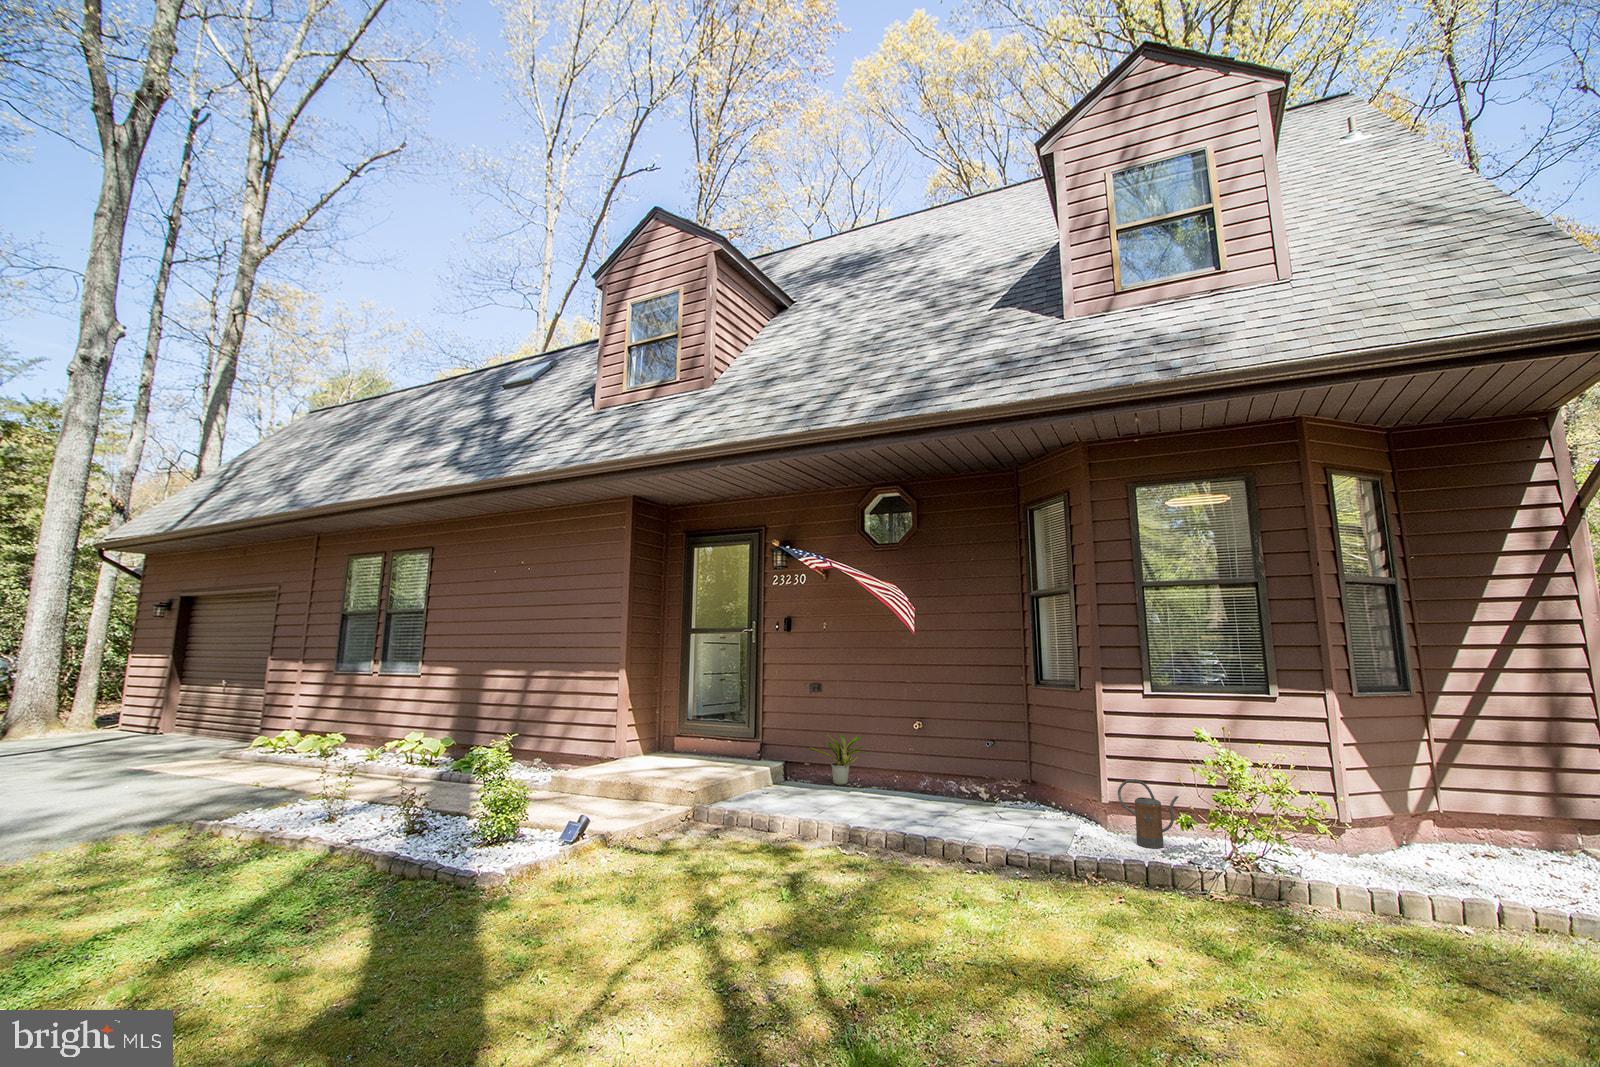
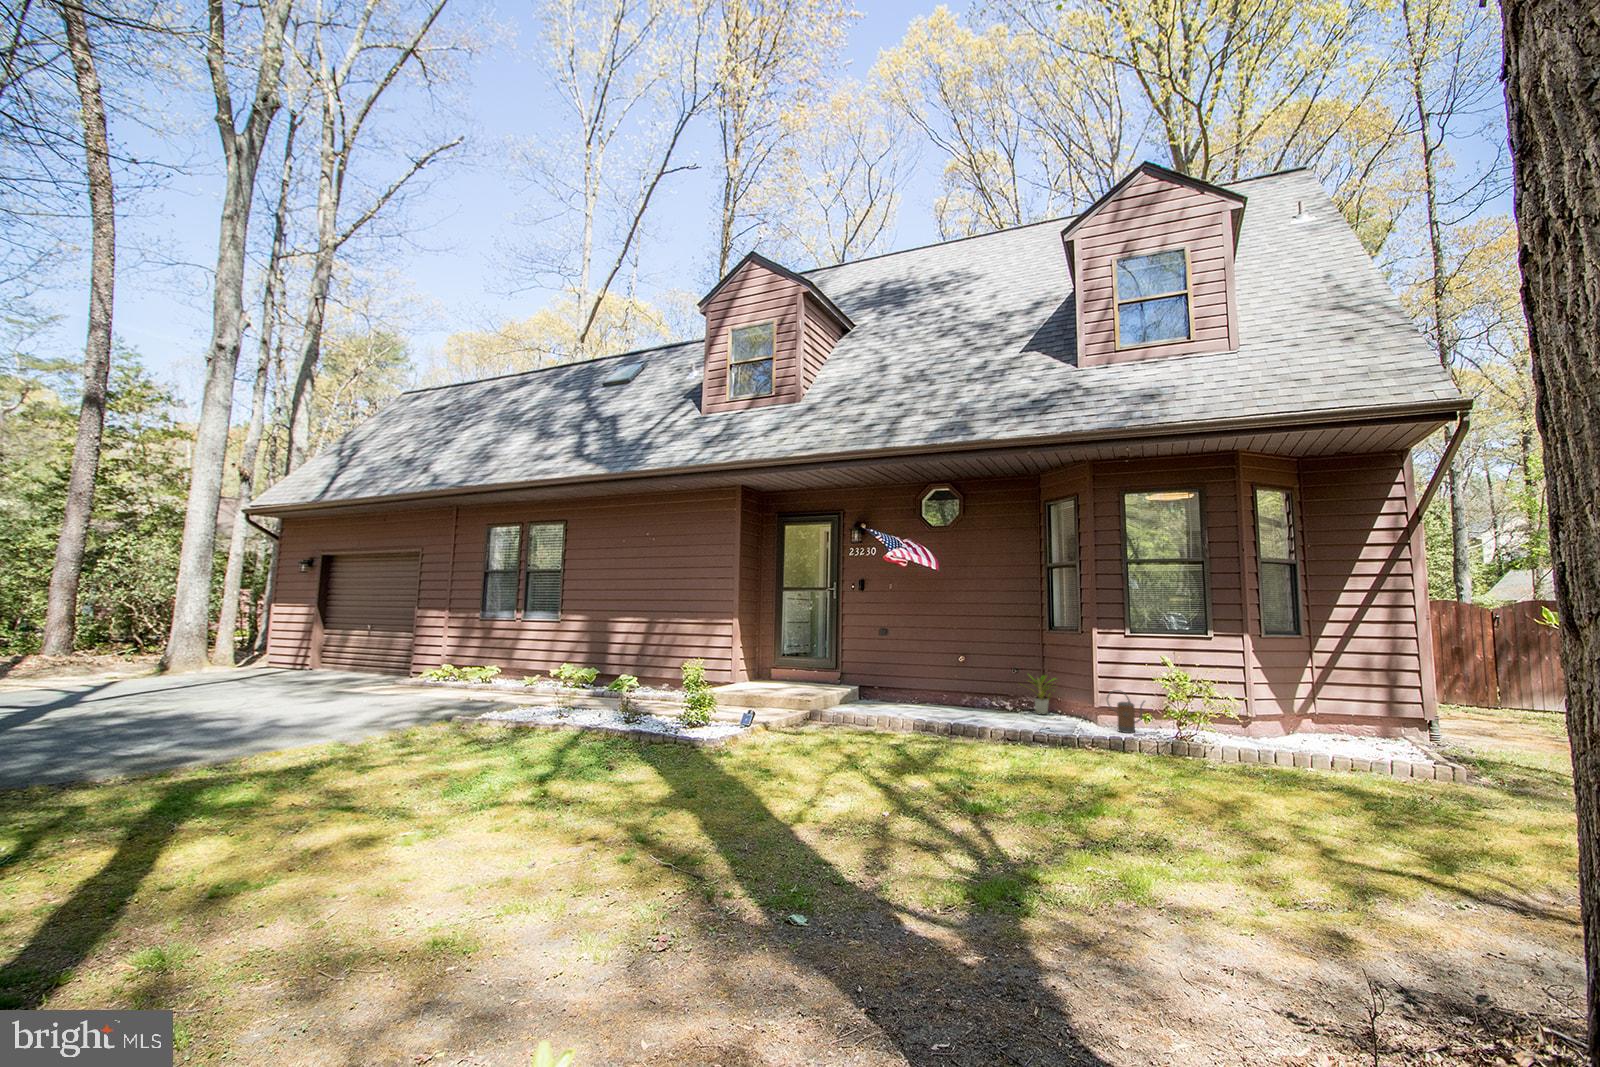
potted plant: present [810,735,868,785] -> present [1030,675,1056,714]

